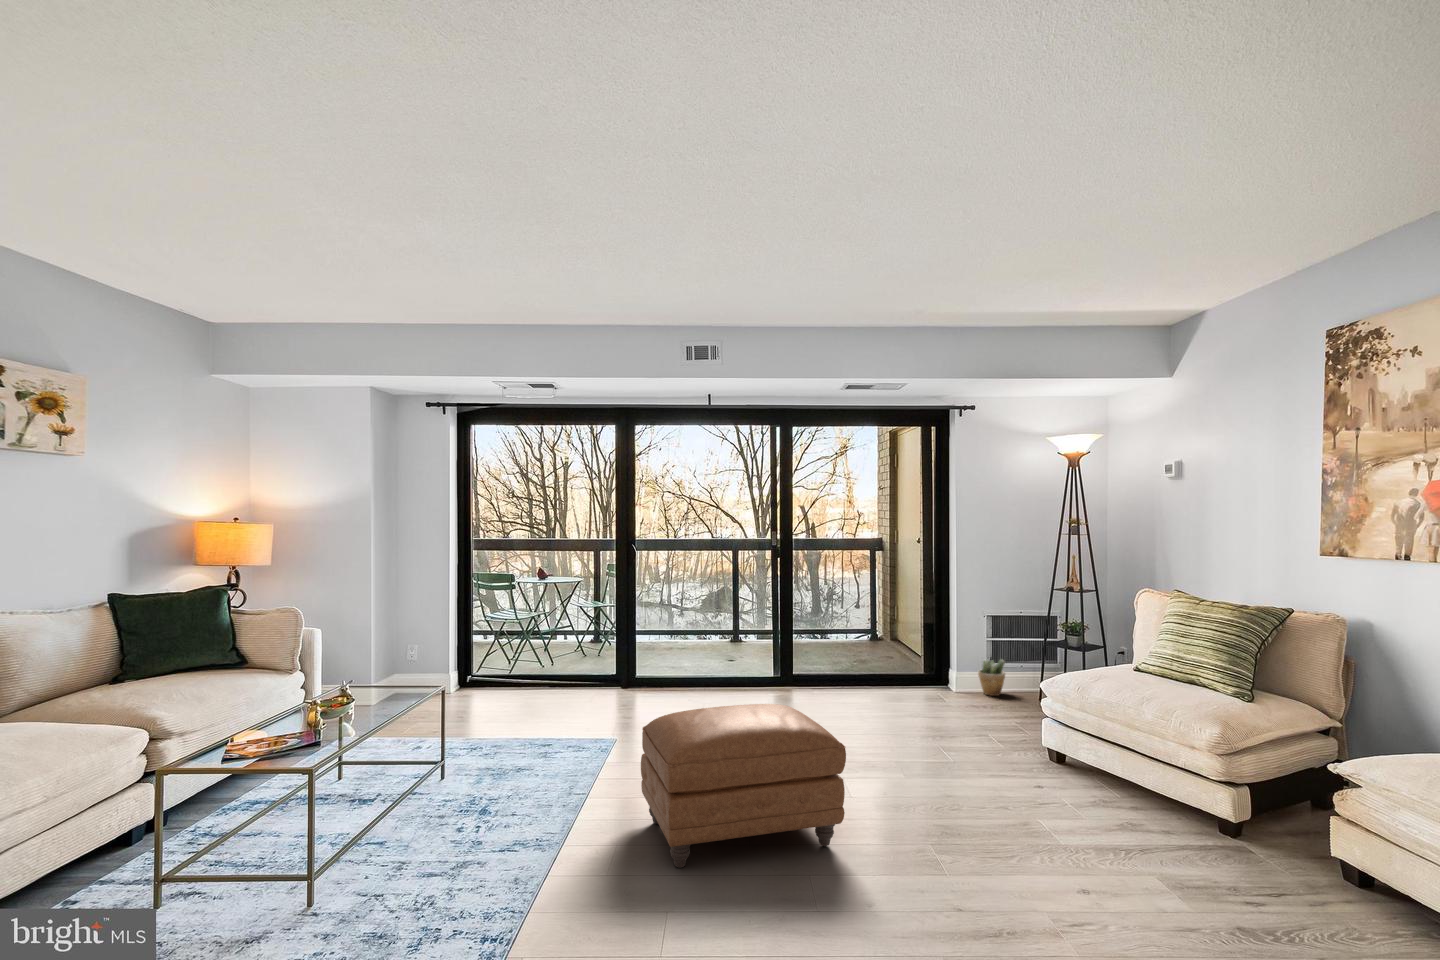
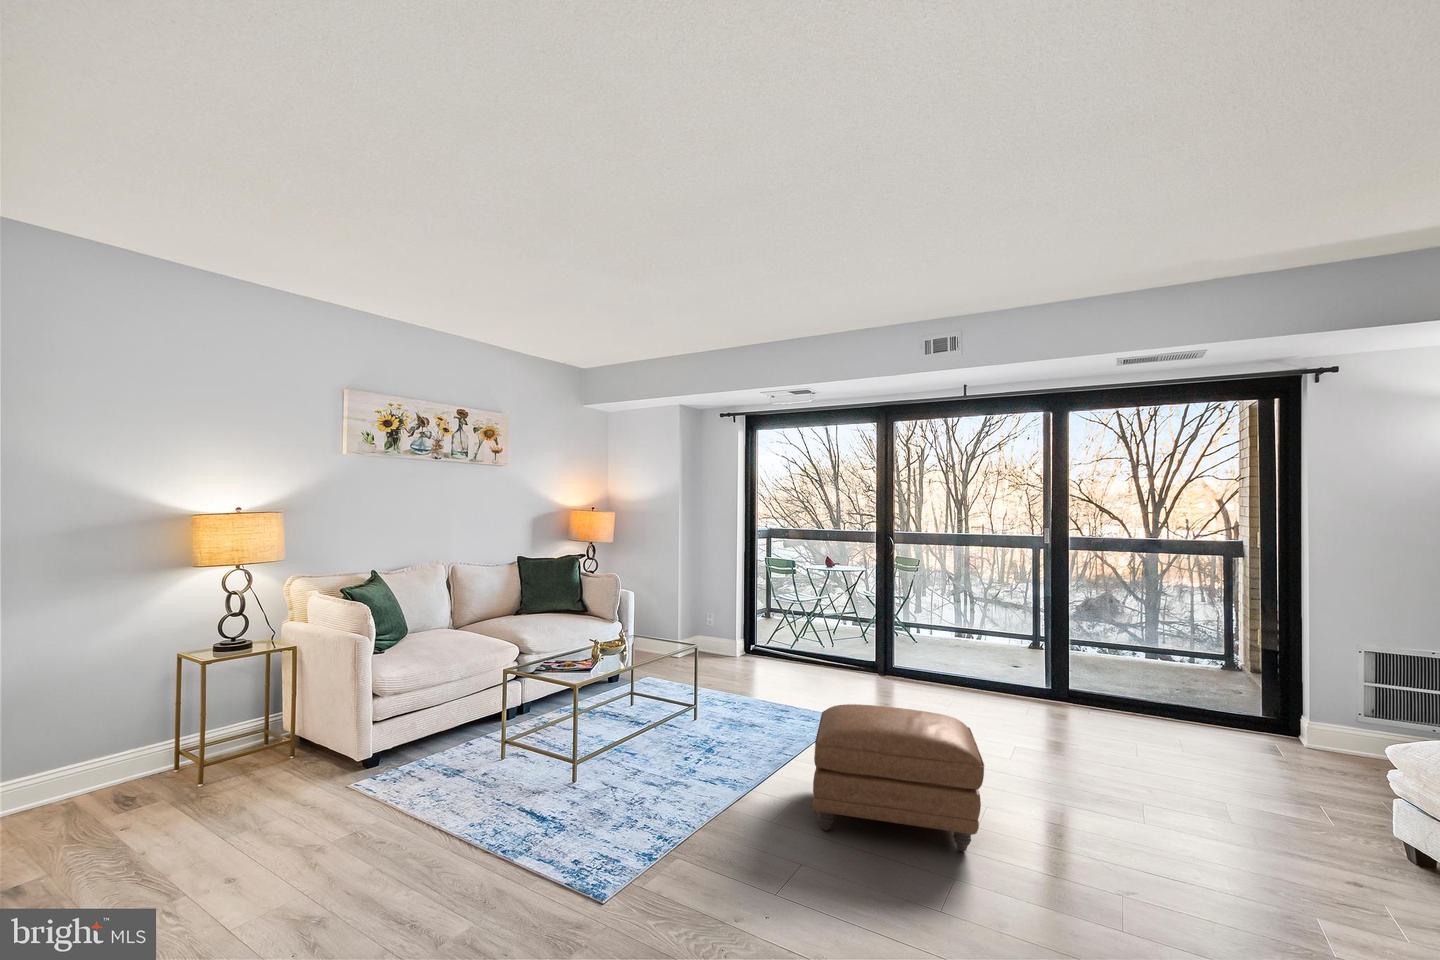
potted plant: present [978,660,1005,696] -> none [1275,718,1313,762]

